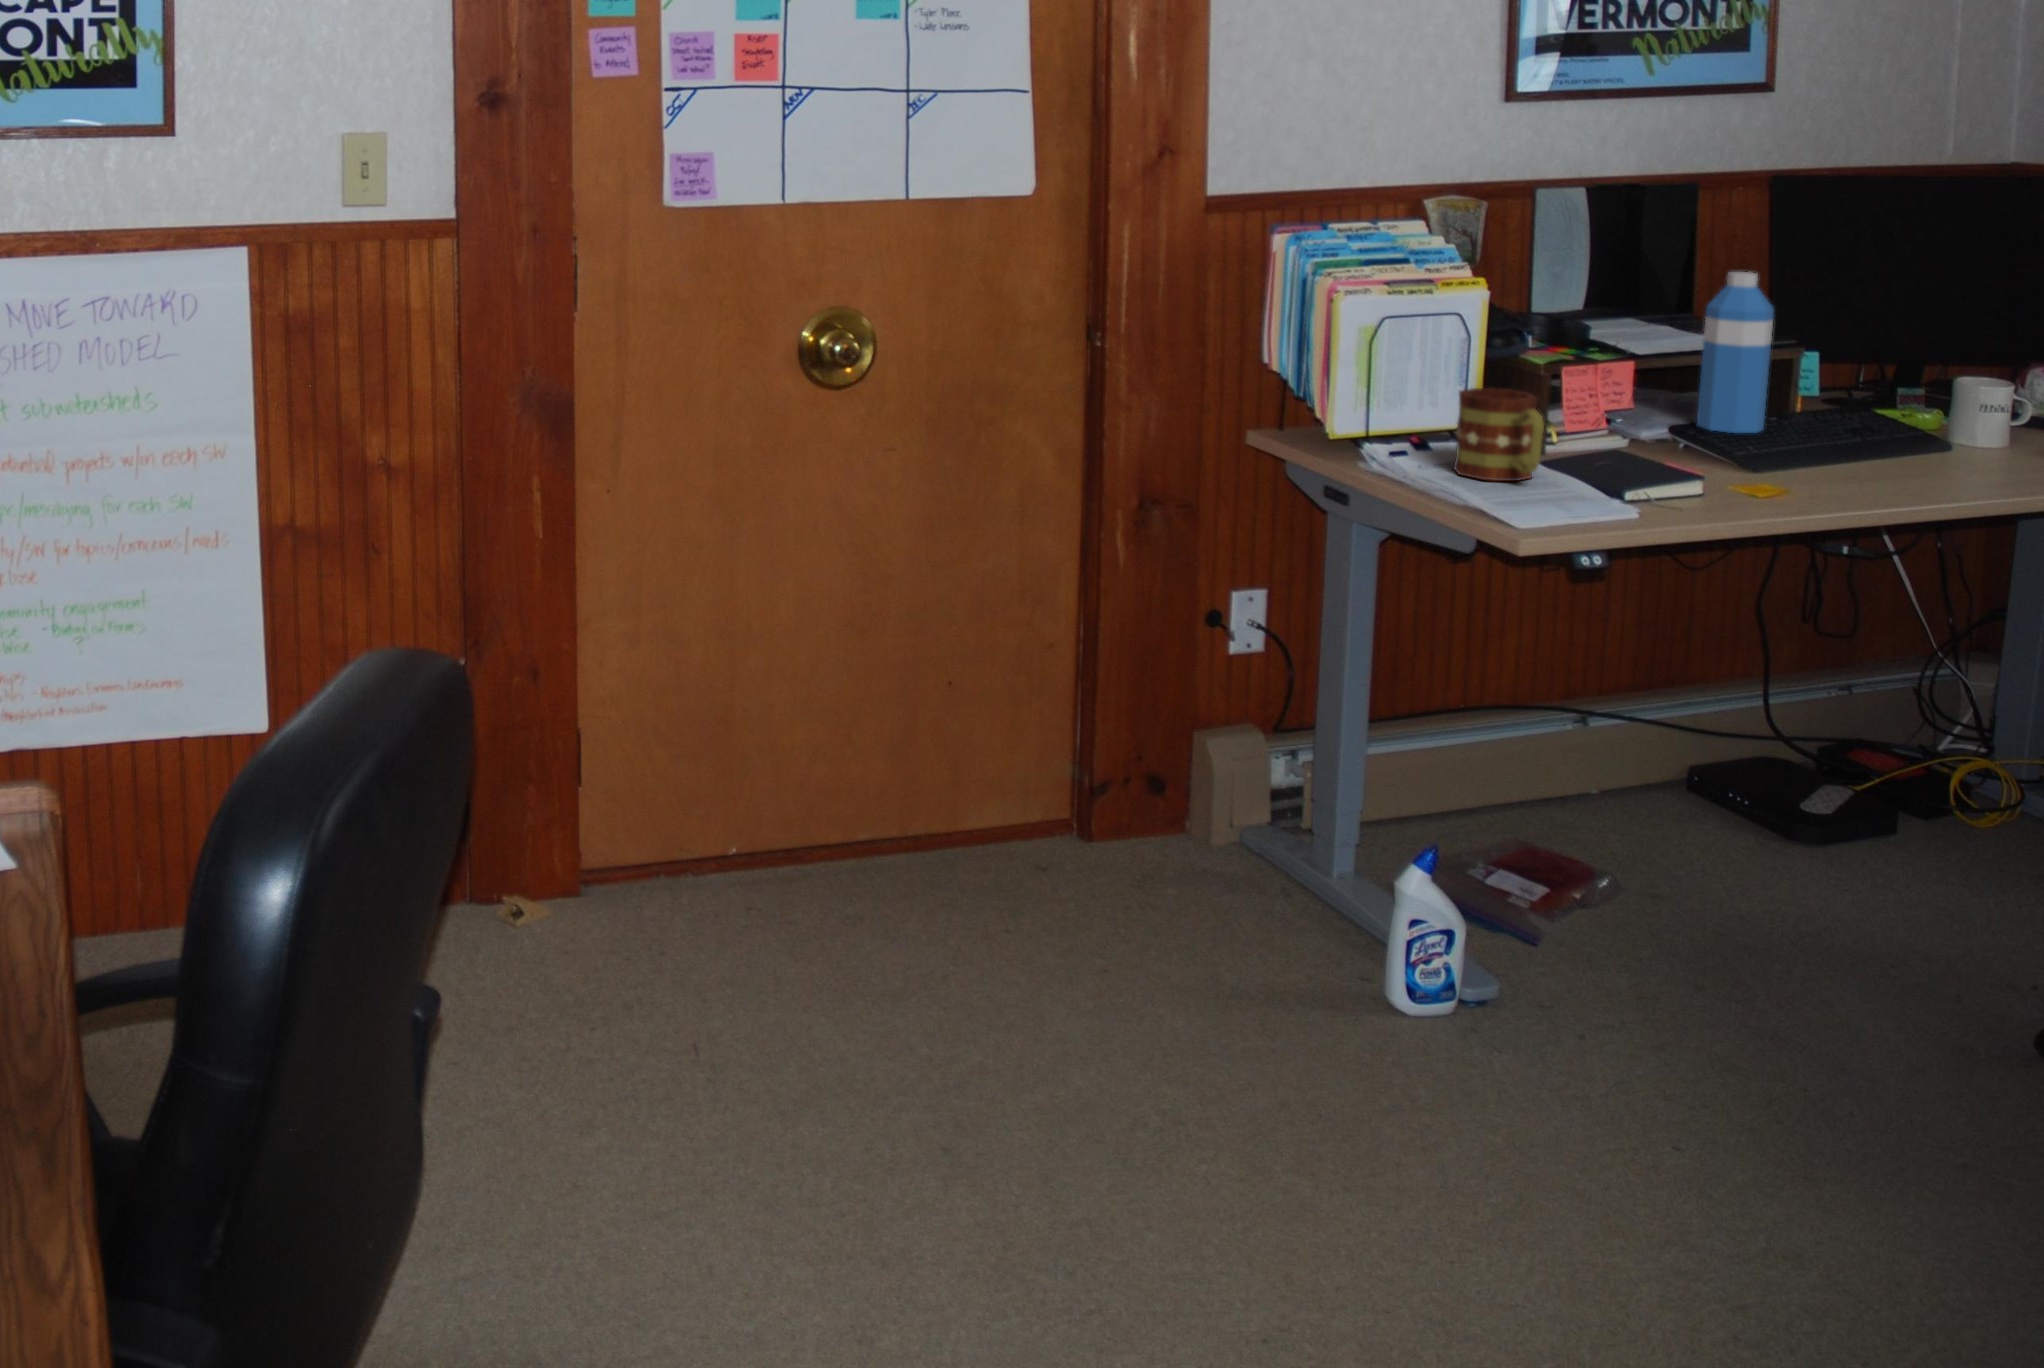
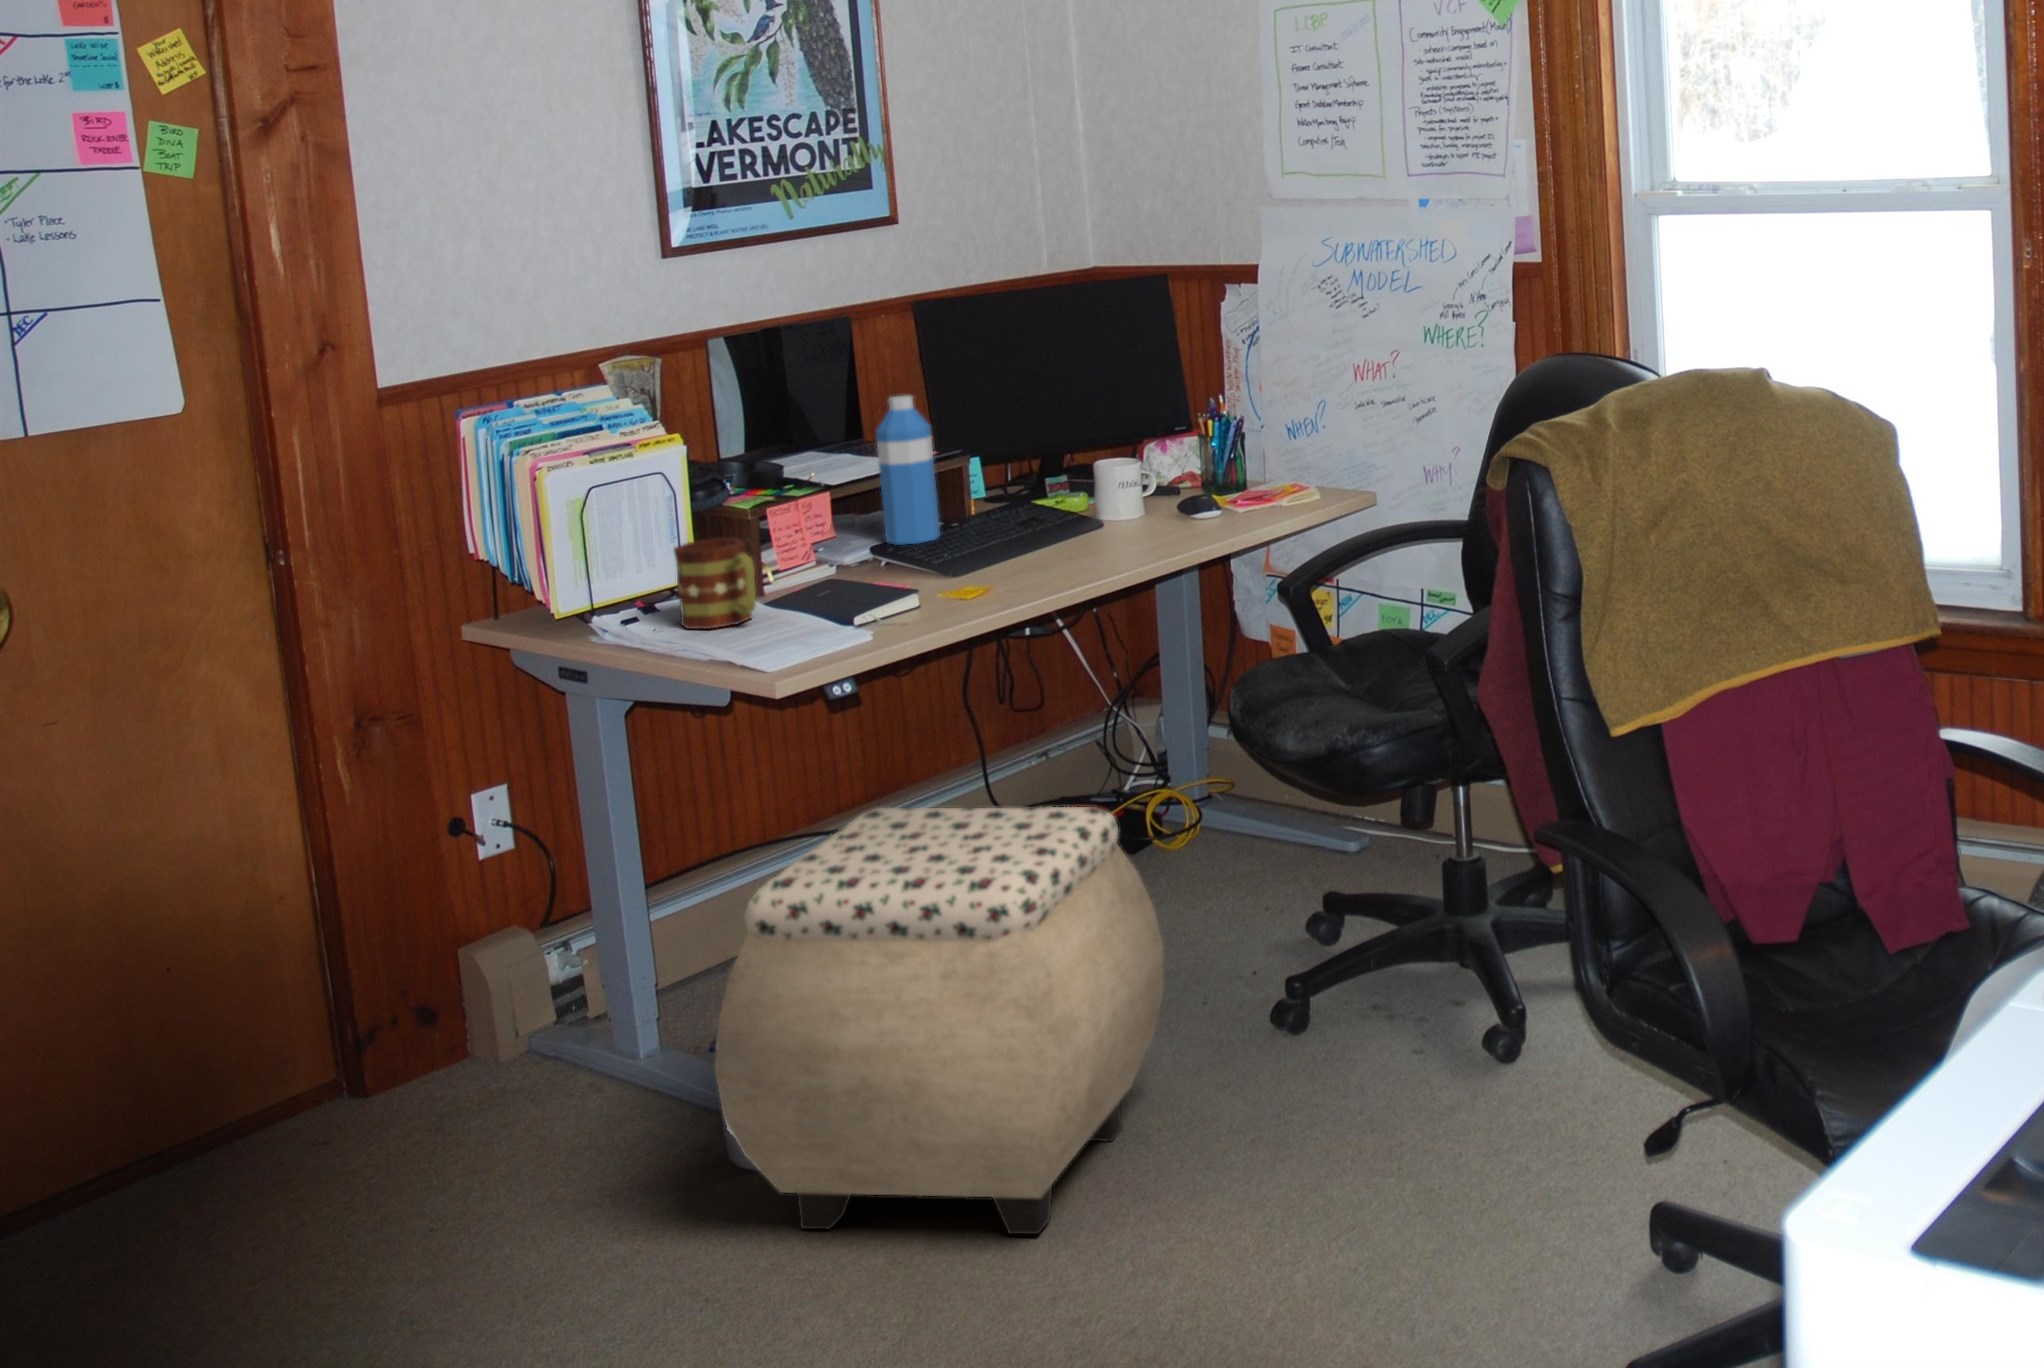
ottoman: none [1410,711,1989,1254] -> present [715,807,1164,1234]

